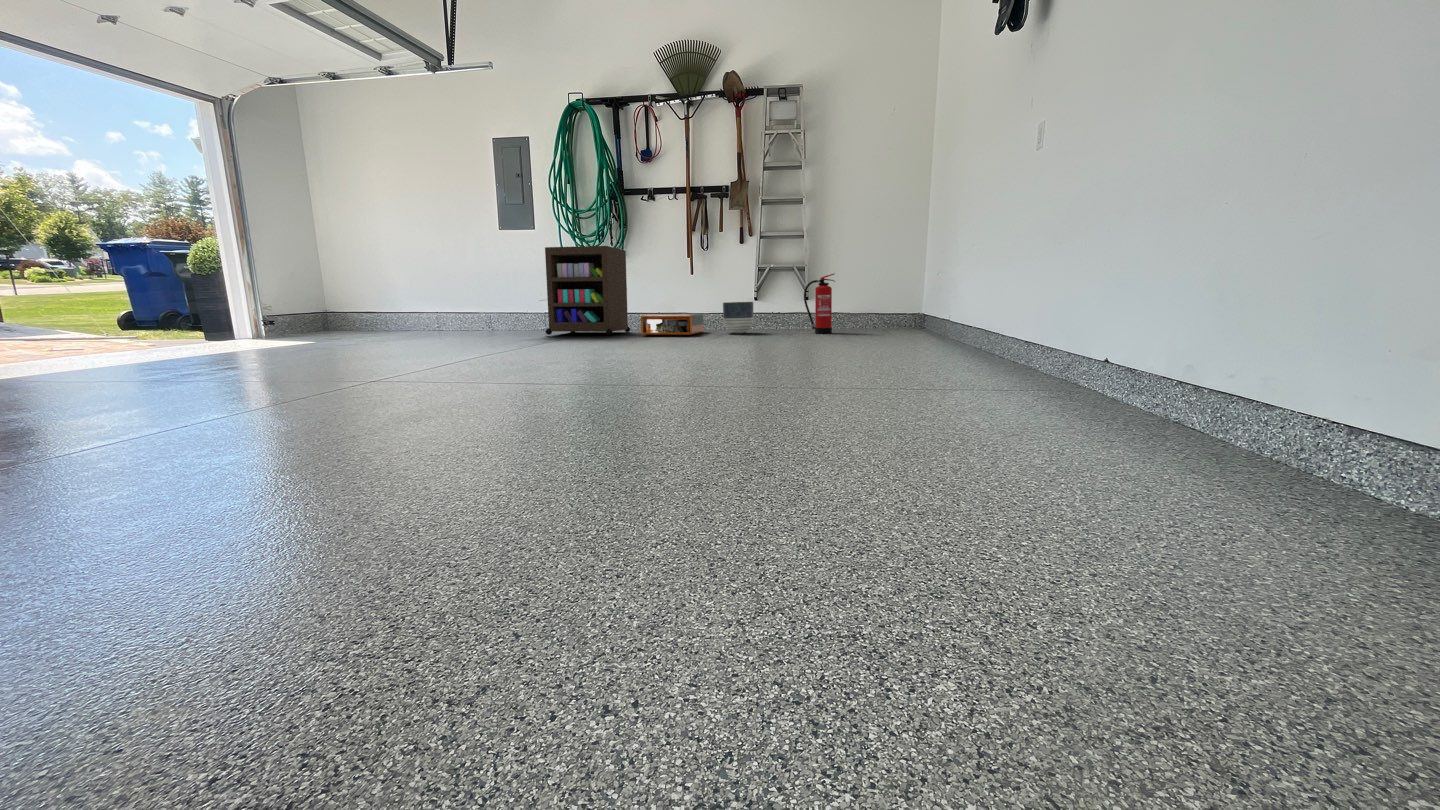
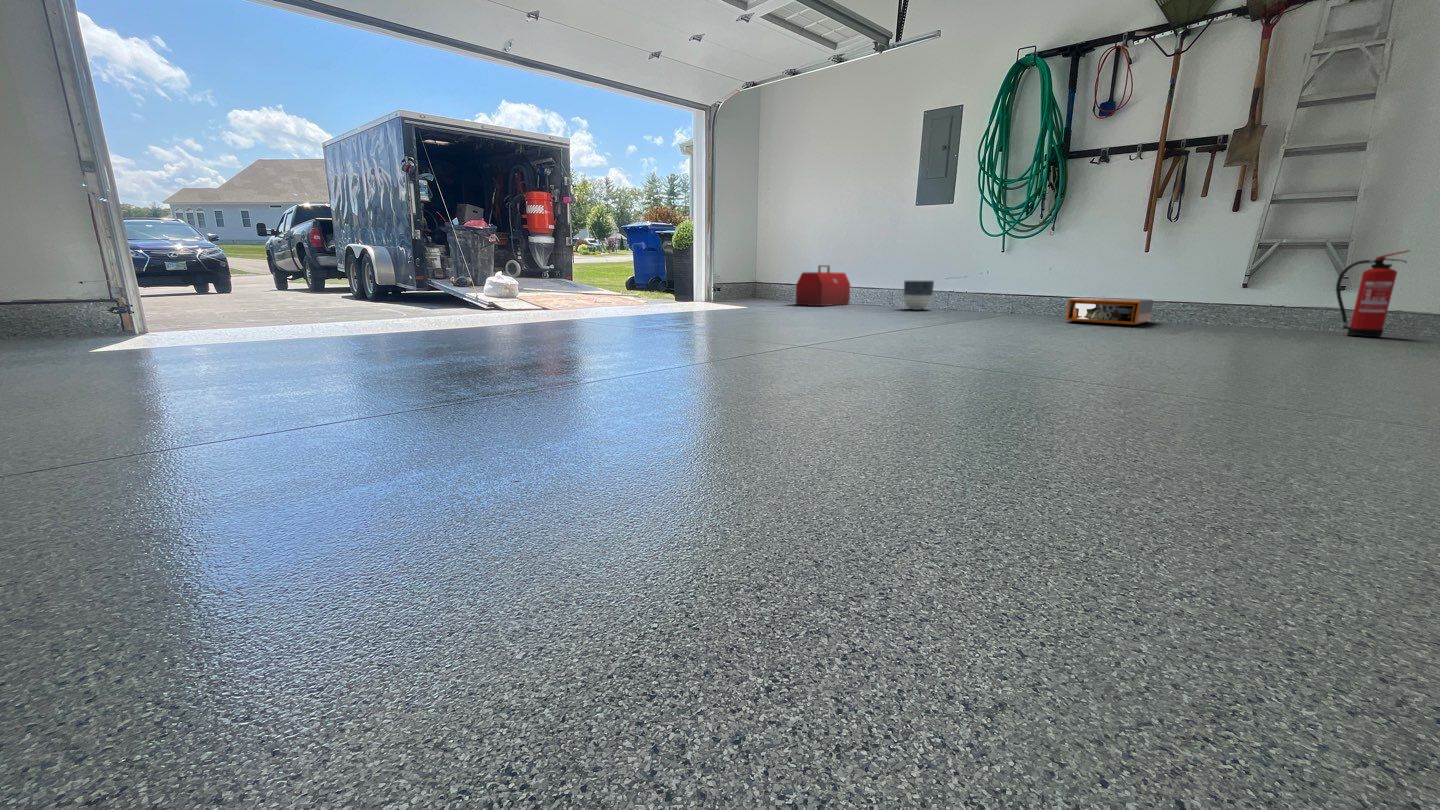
storage cabinet: present [545,246,630,335] -> none [951,219,1058,318]
toolbox: none [376,291,445,336] -> present [796,265,850,306]
planter: present [723,302,753,333] -> present [903,281,934,310]

